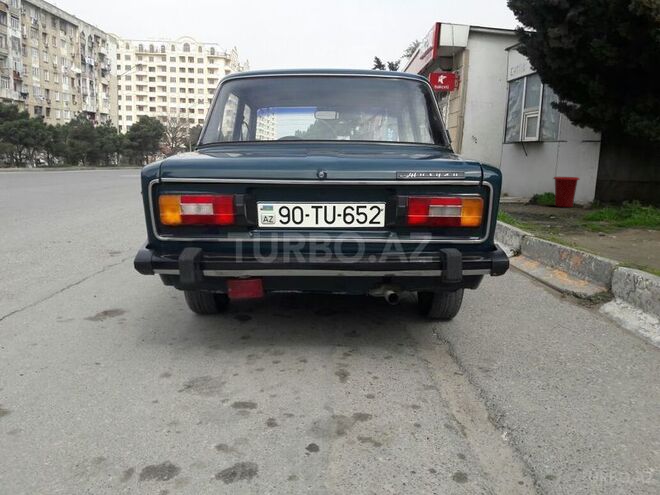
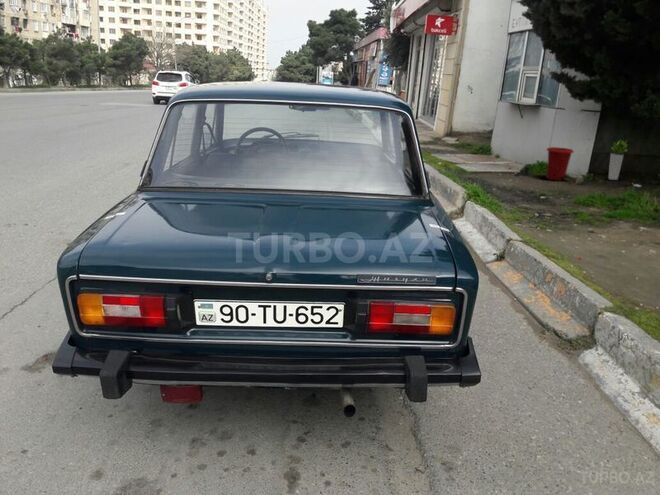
planter: none [614,164,633,204] -> present [609,140,627,180]

